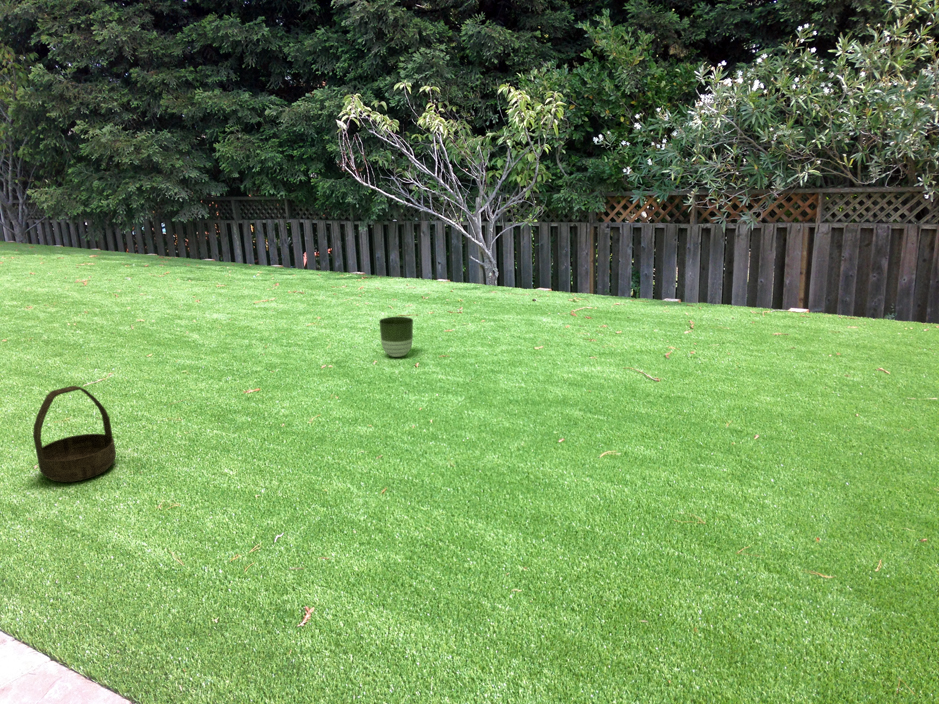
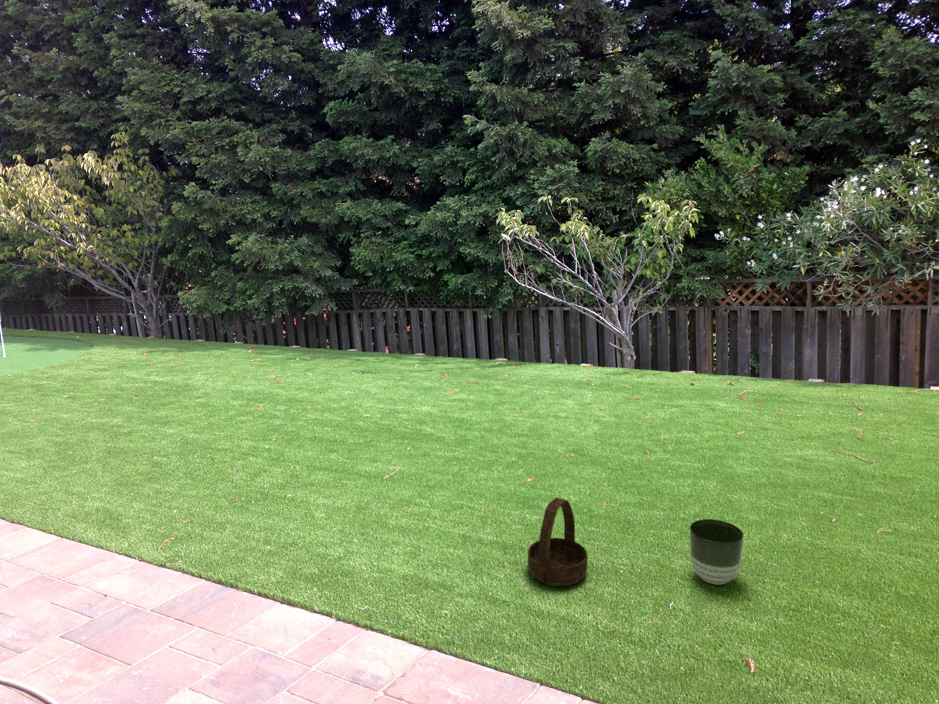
planter: present [379,317,413,357] -> present [690,519,743,585]

